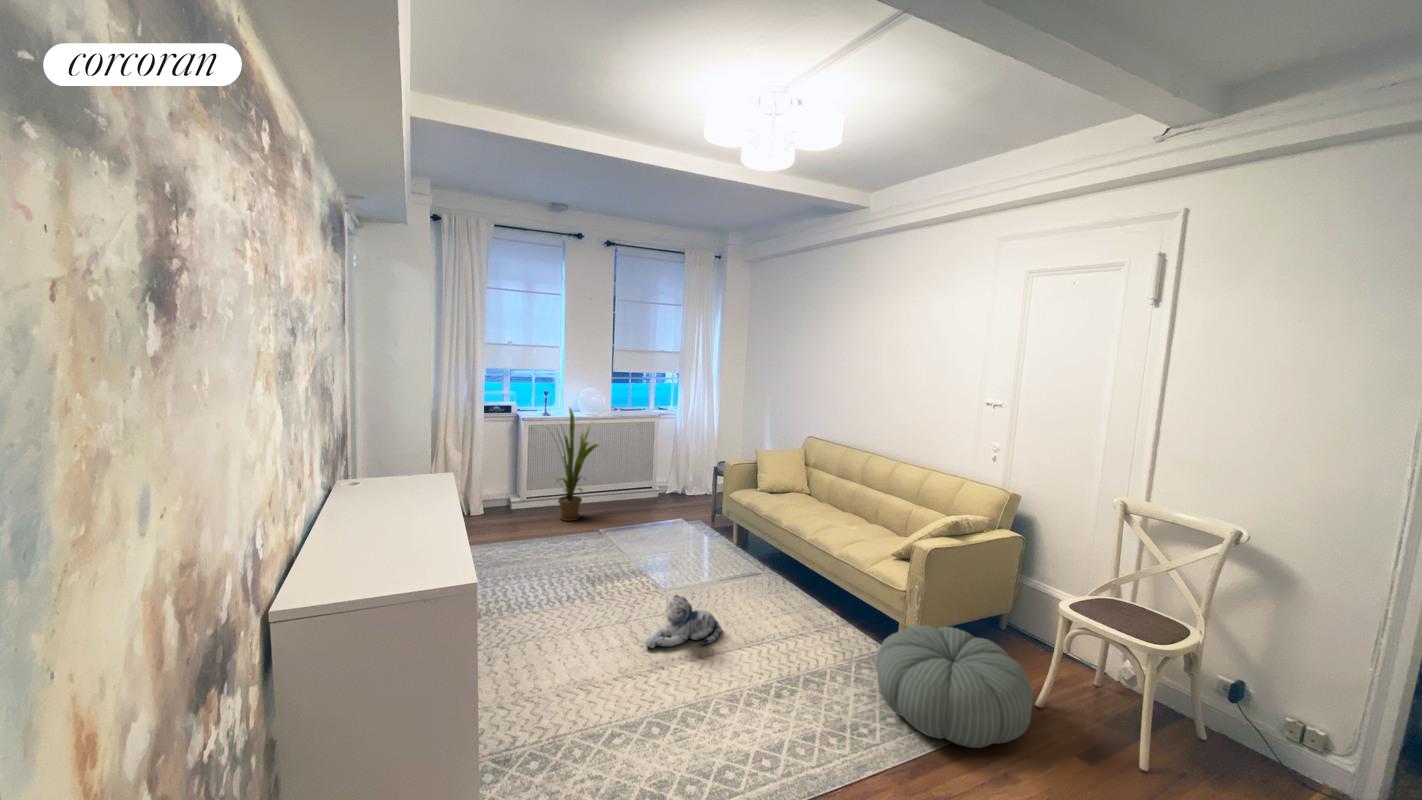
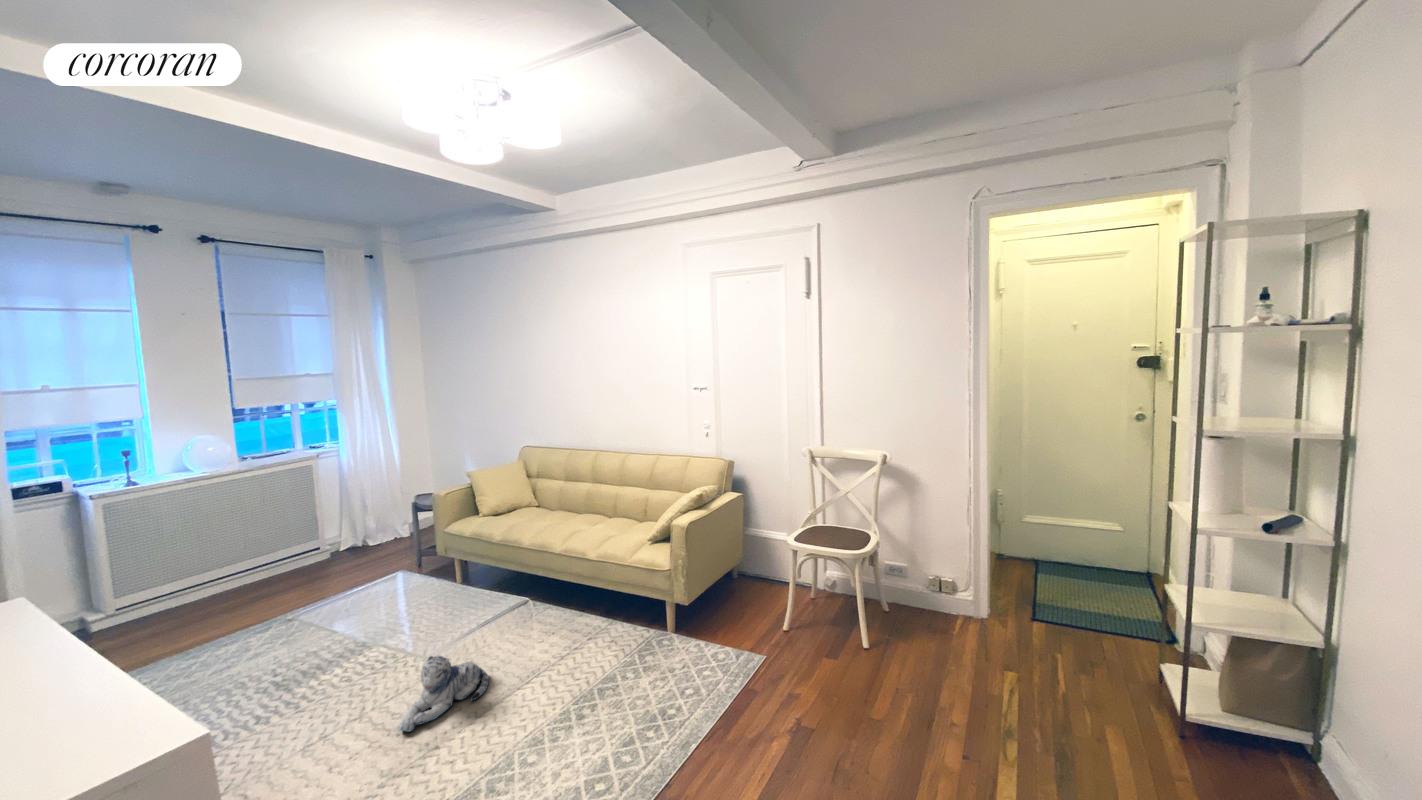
house plant: present [552,407,598,521] -> none [123,465,244,623]
pouf: present [876,625,1033,748] -> none [661,588,793,690]

